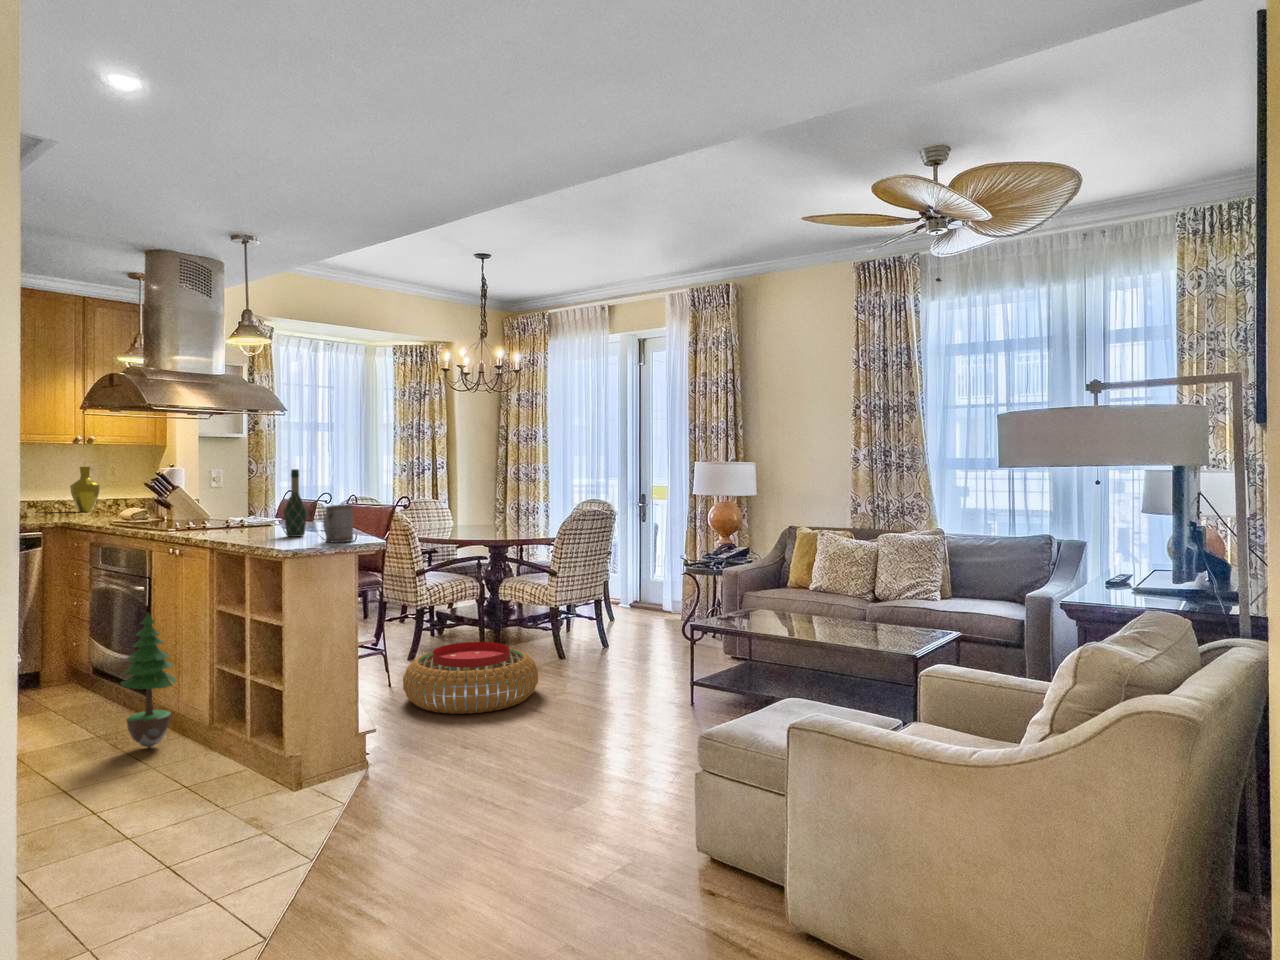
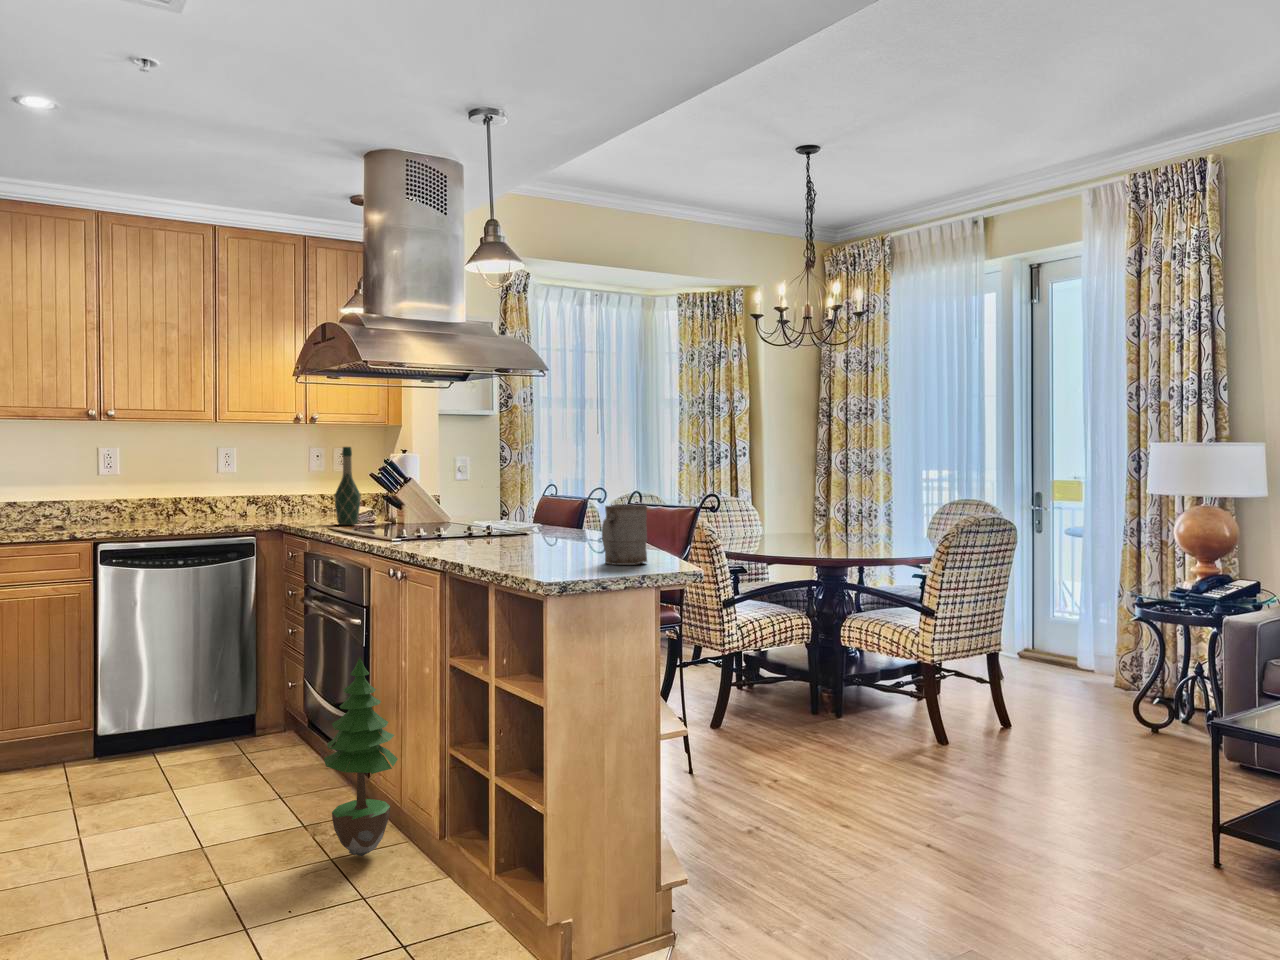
vase: present [70,467,100,512] -> none [296,453,329,510]
wine bottle: present [284,469,307,537] -> present [335,447,361,525]
pouf: present [403,642,538,714] -> none [713,720,927,845]

